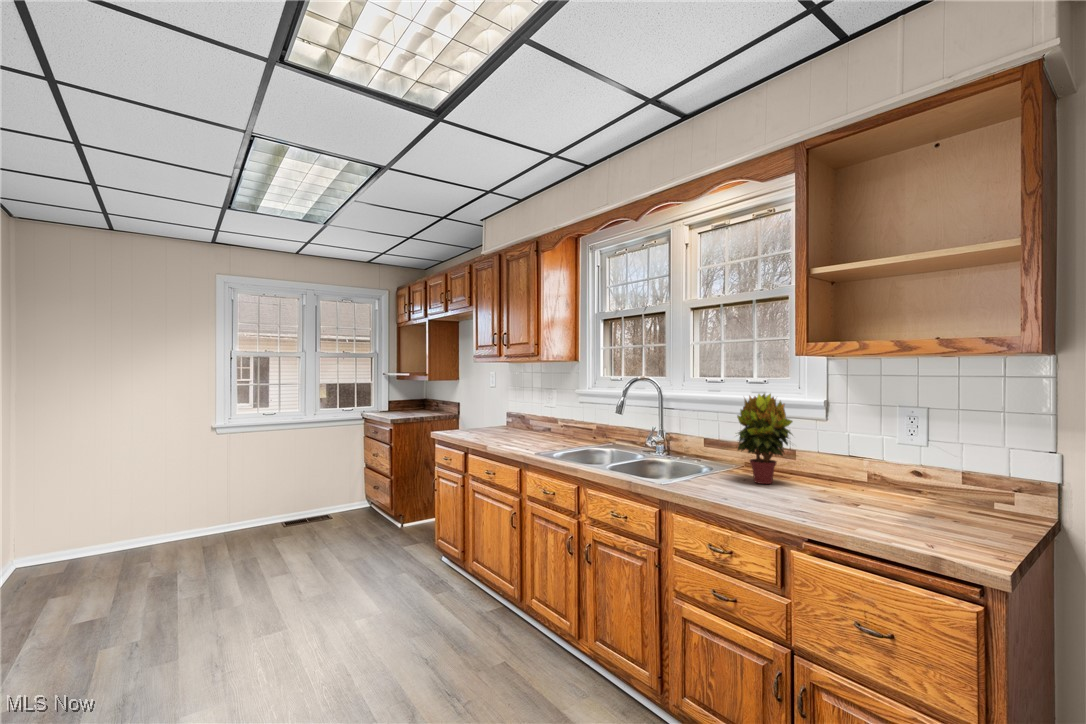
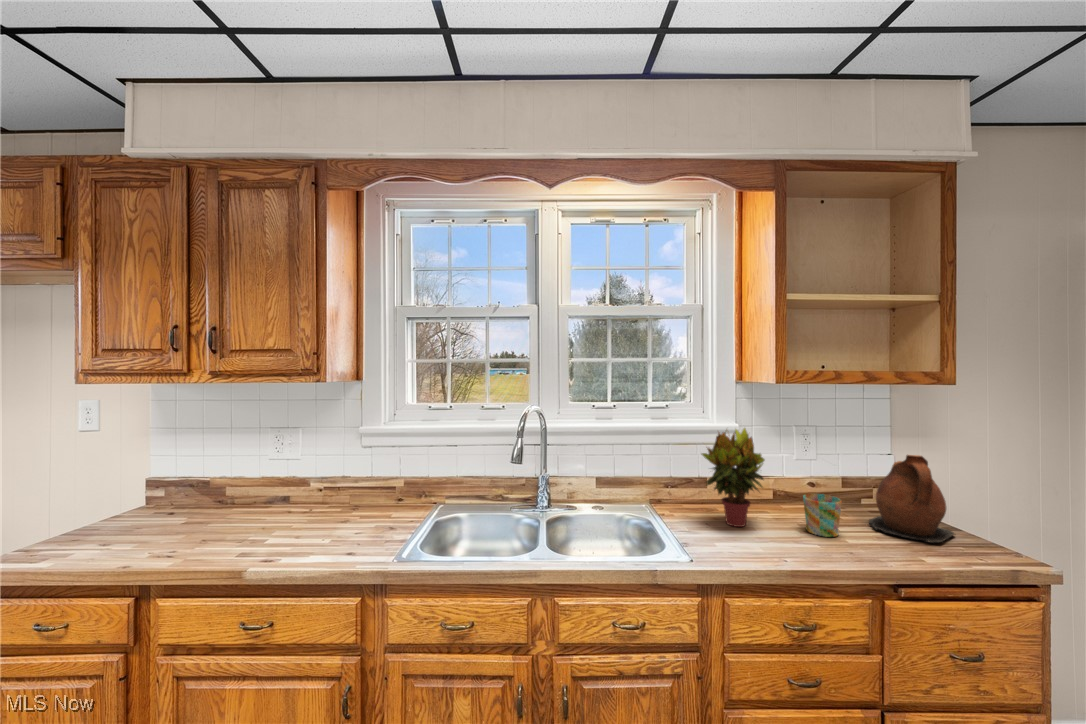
ceramic pitcher: none [890,427,1002,537] -> present [869,455,954,542]
mug: none [806,463,854,504] -> present [803,494,842,537]

